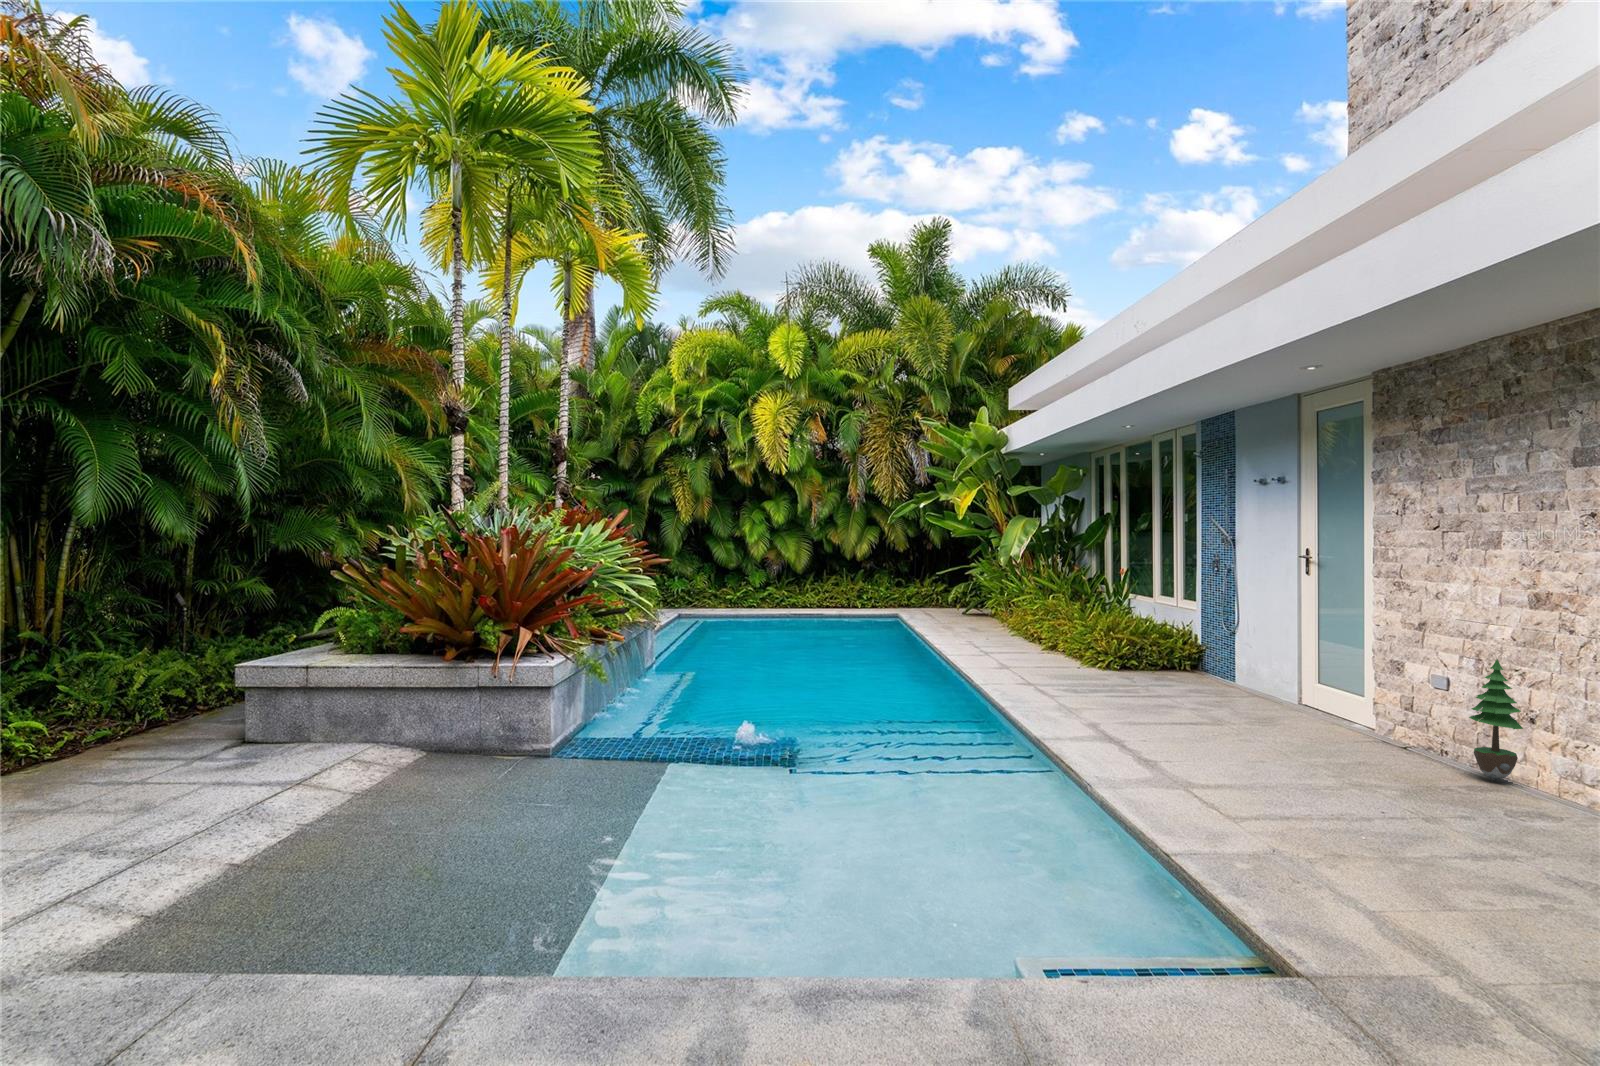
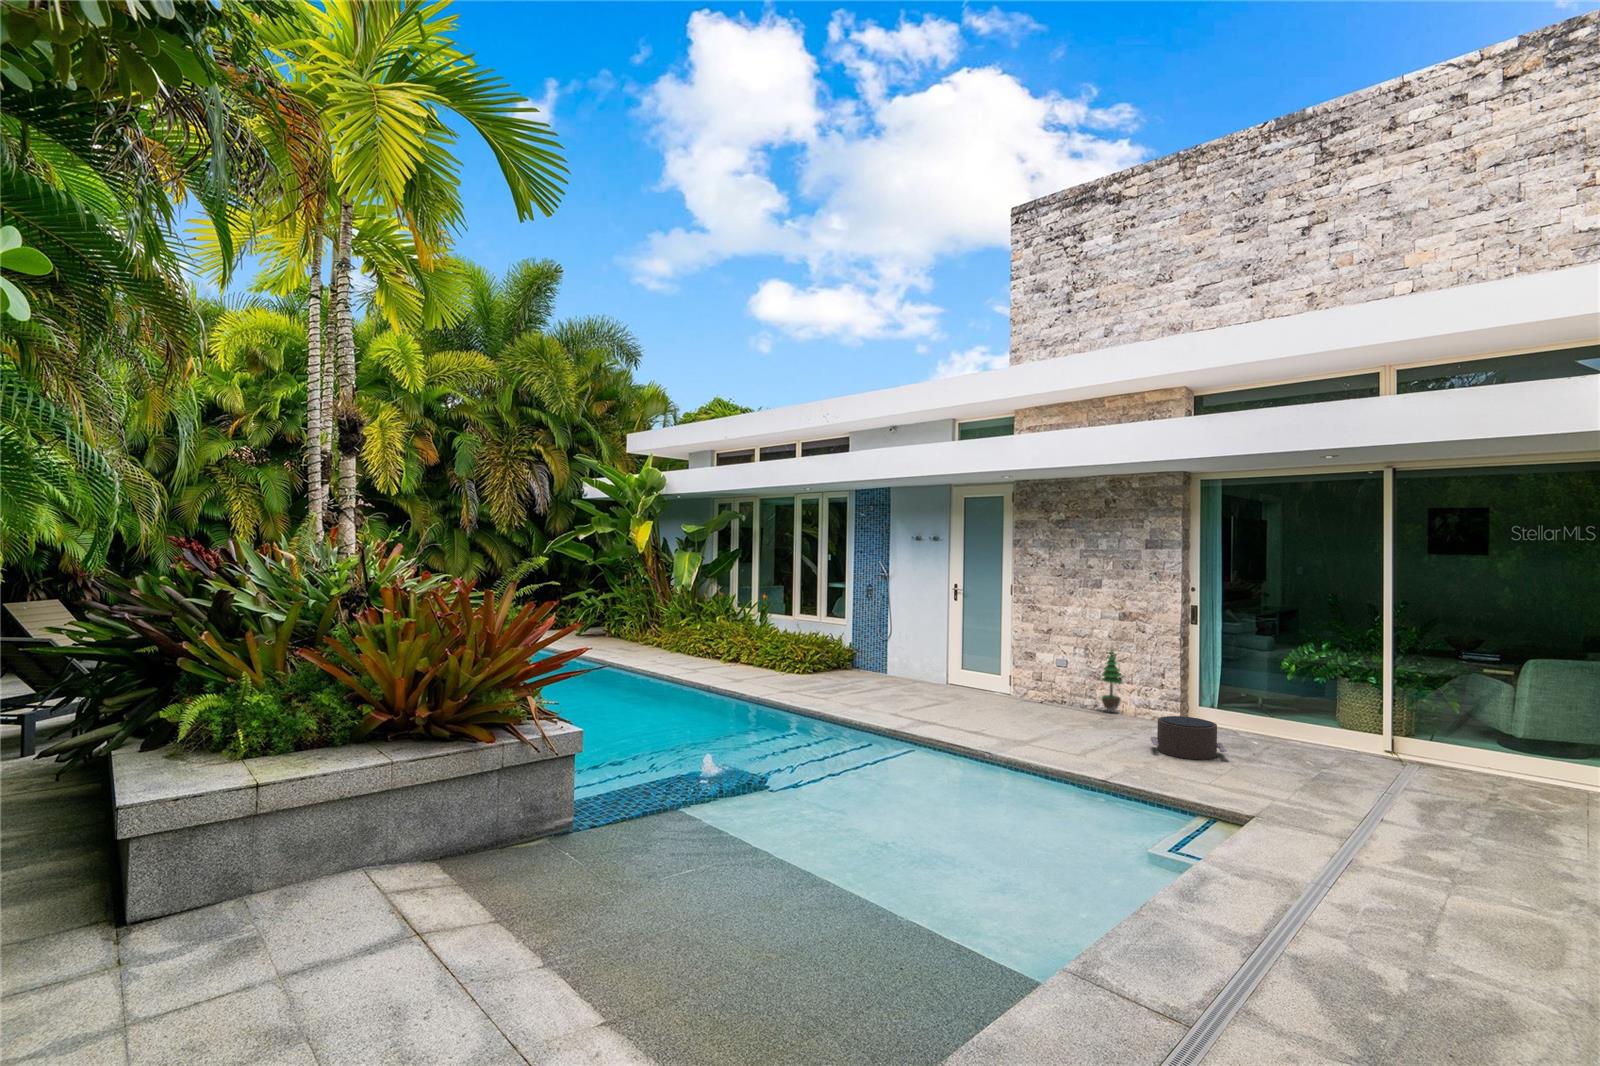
pouf: none [1373,782,1560,881] -> present [1151,716,1227,760]

